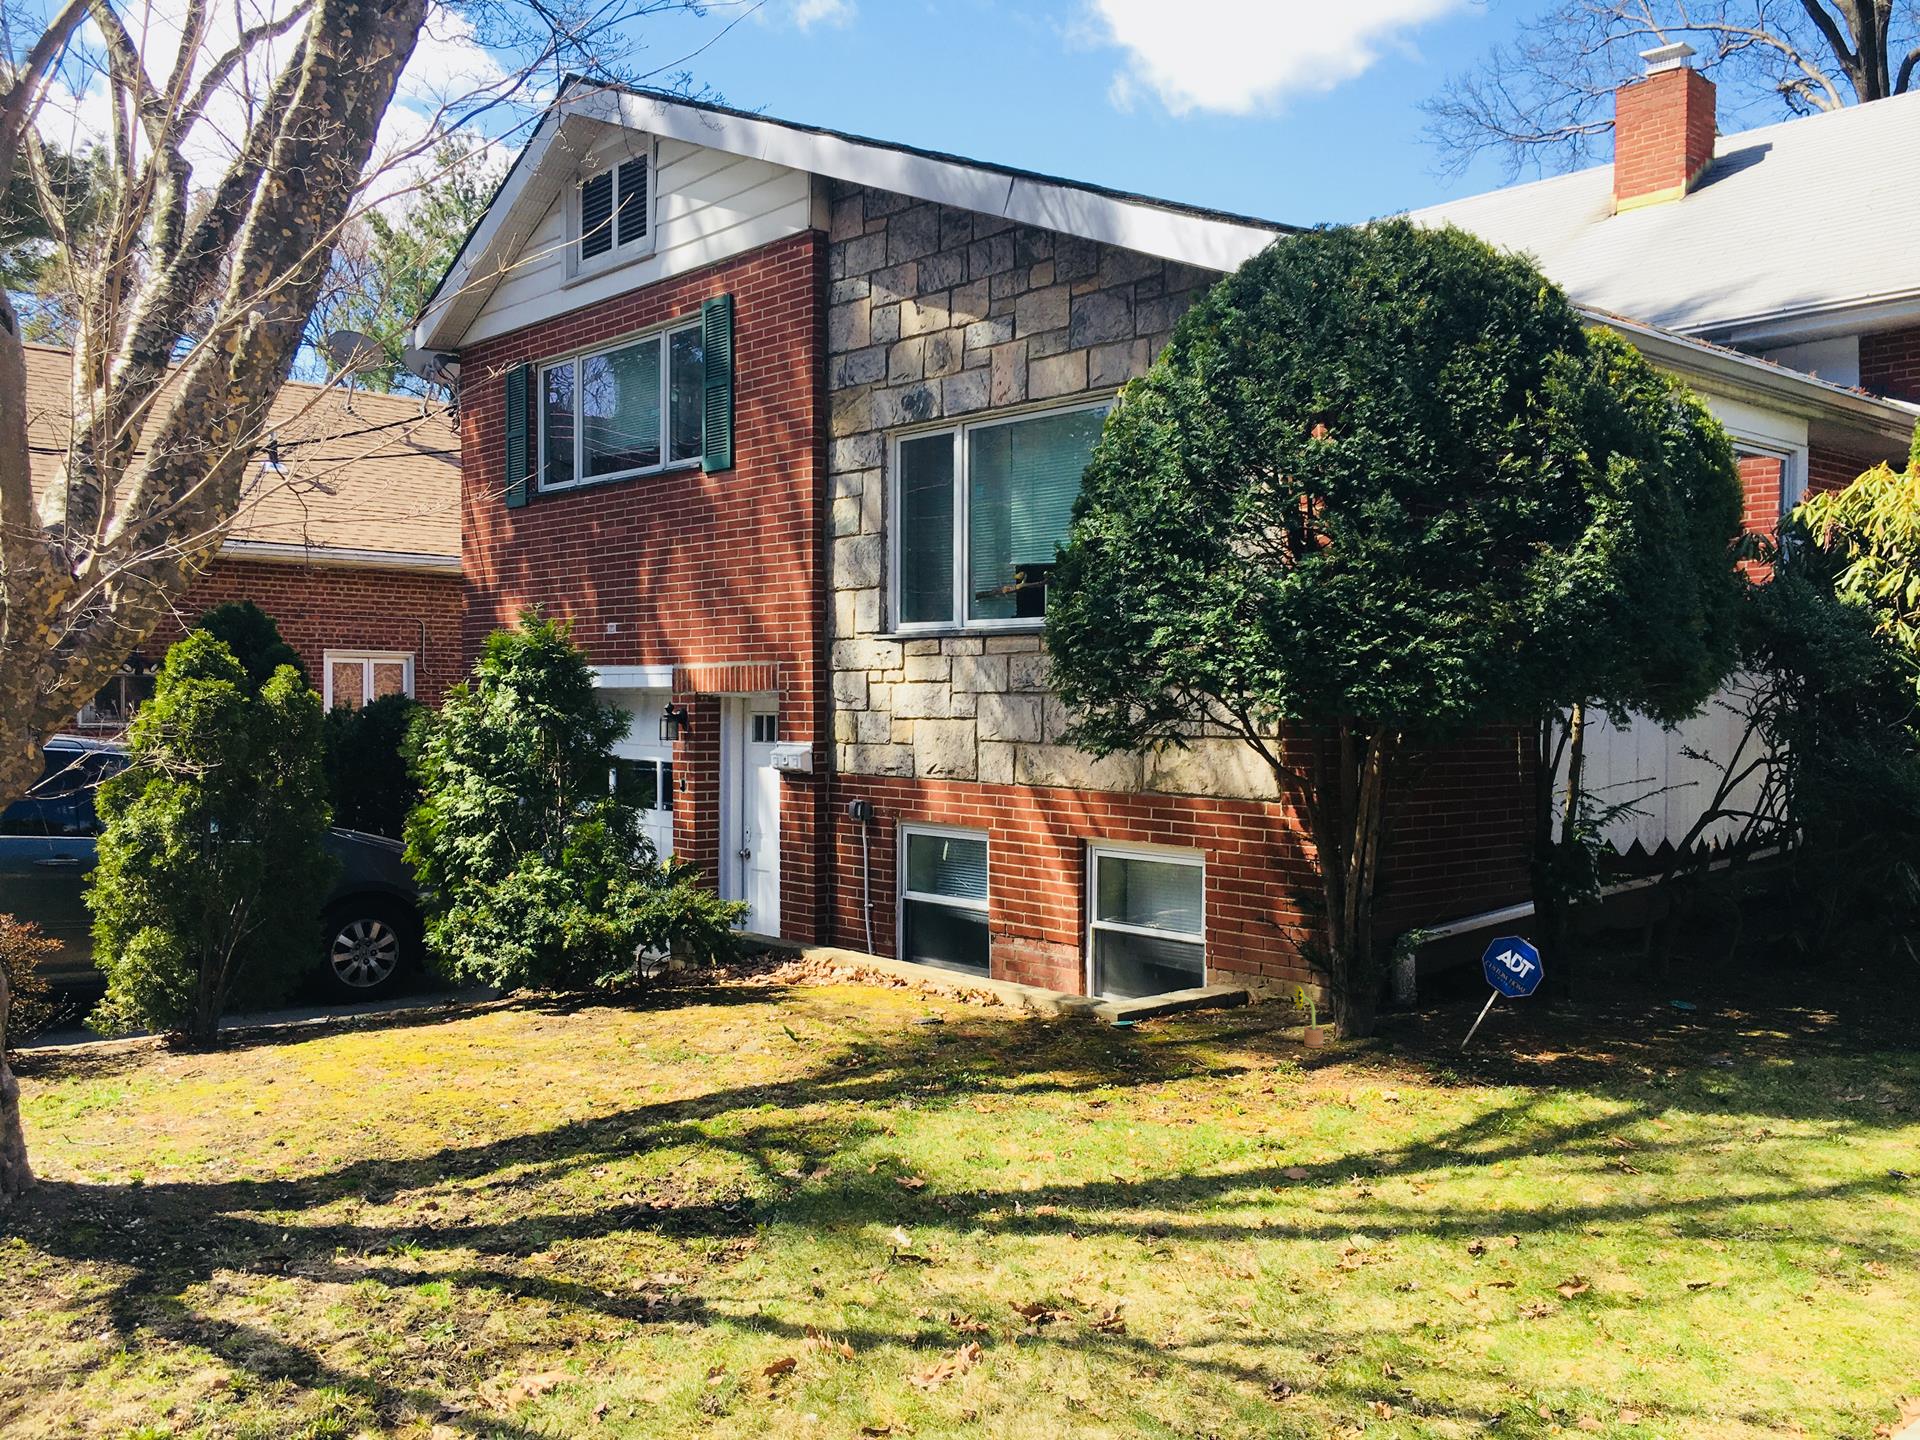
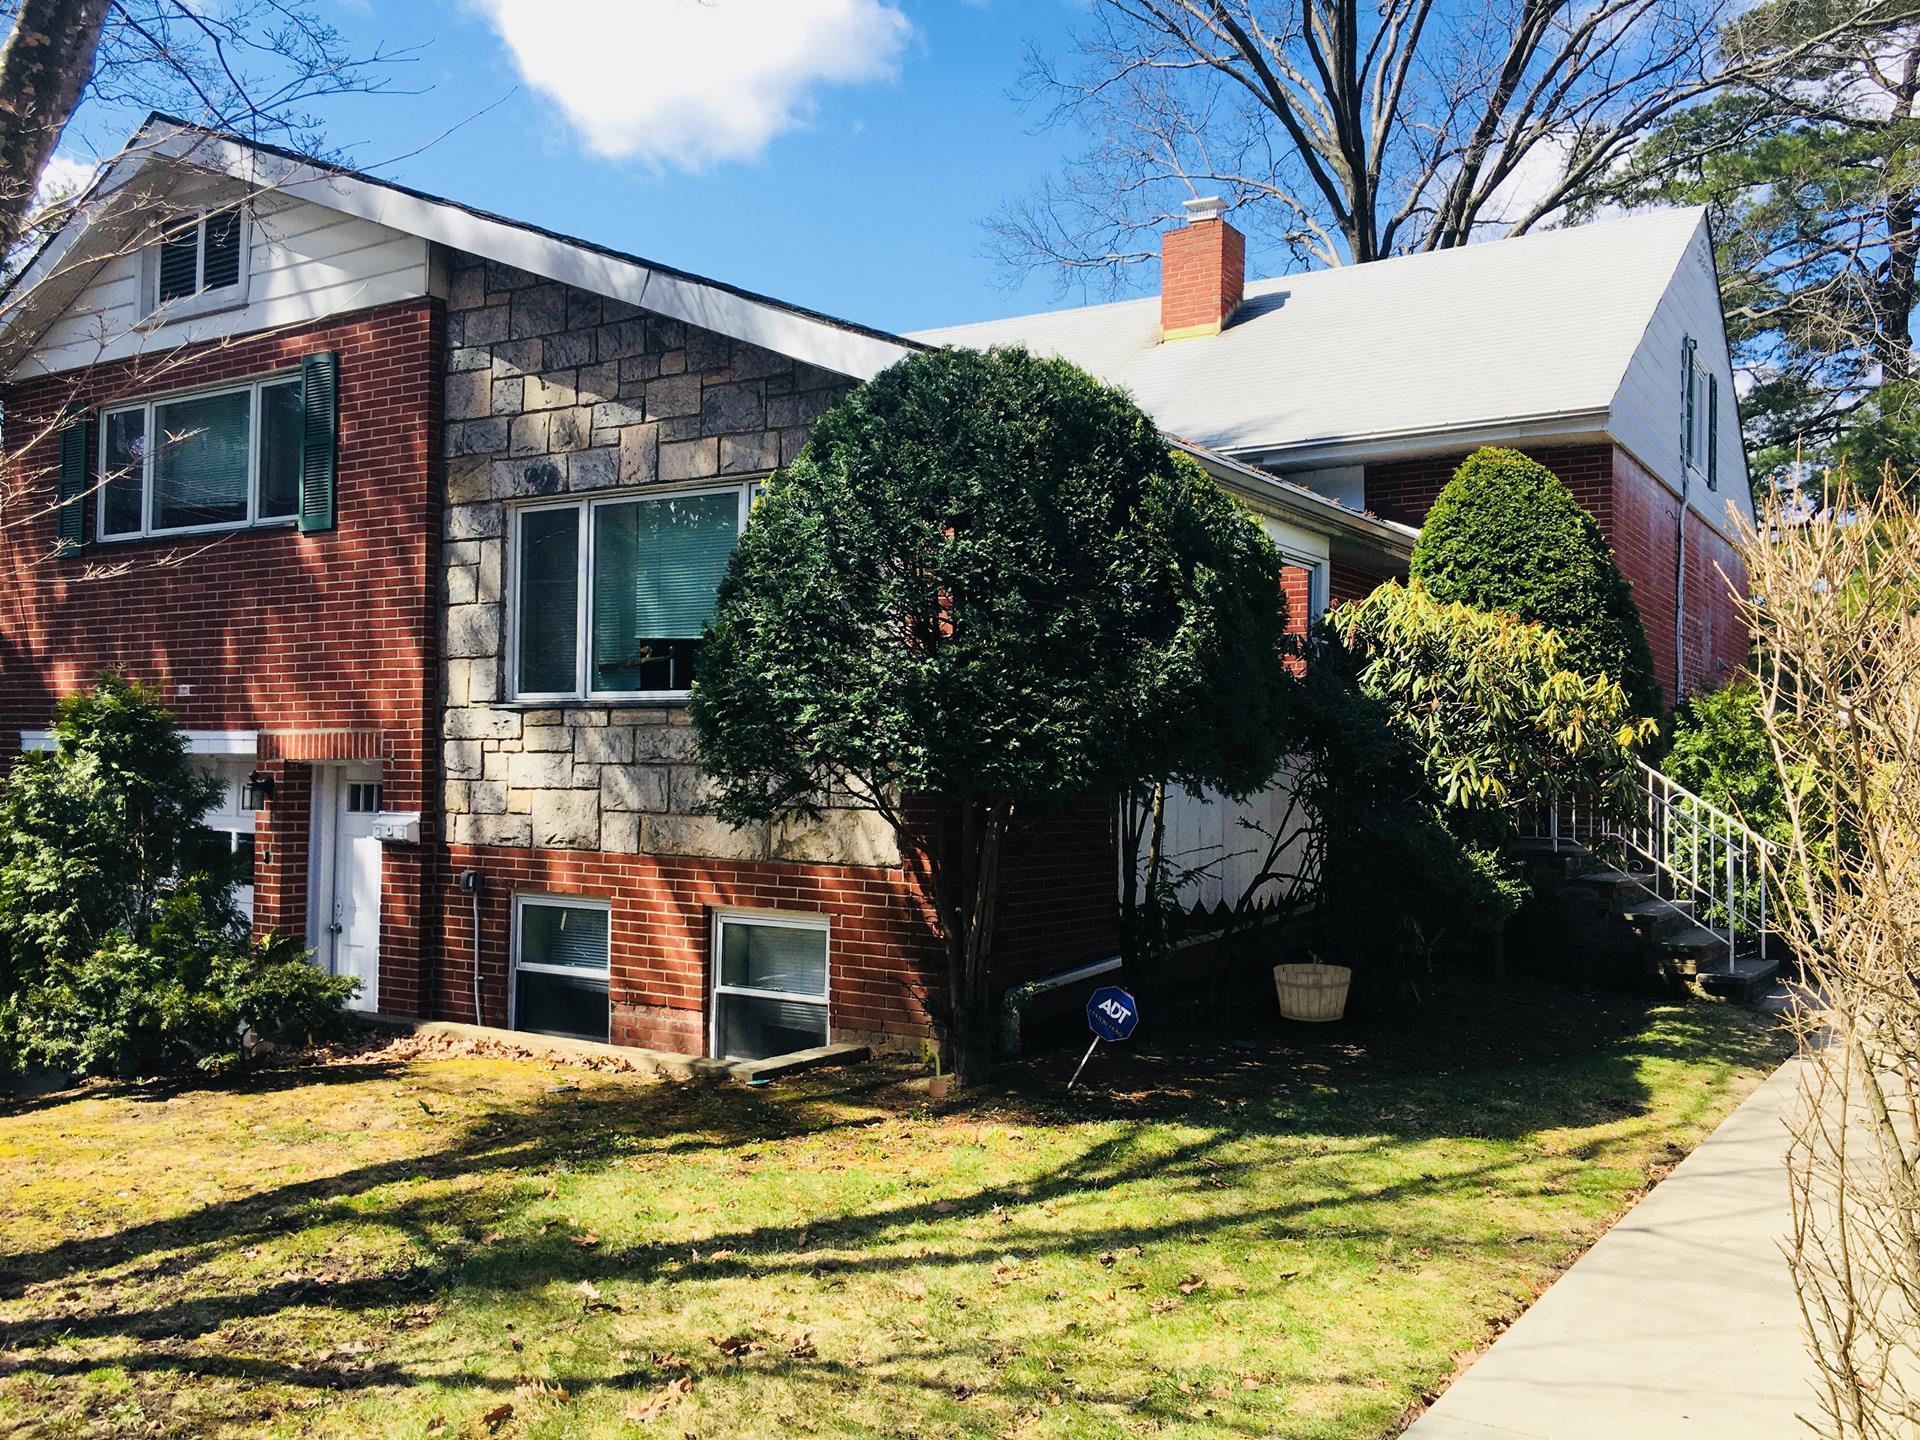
wooden bucket: none [1721,900,1819,981] -> present [1274,951,1351,1021]

